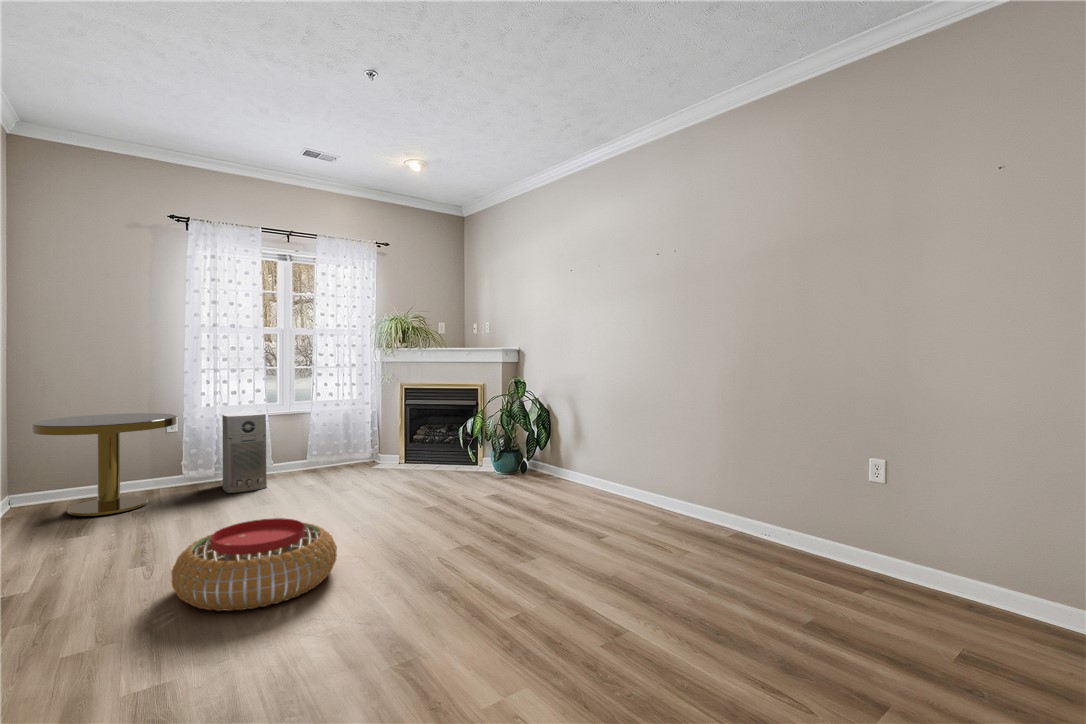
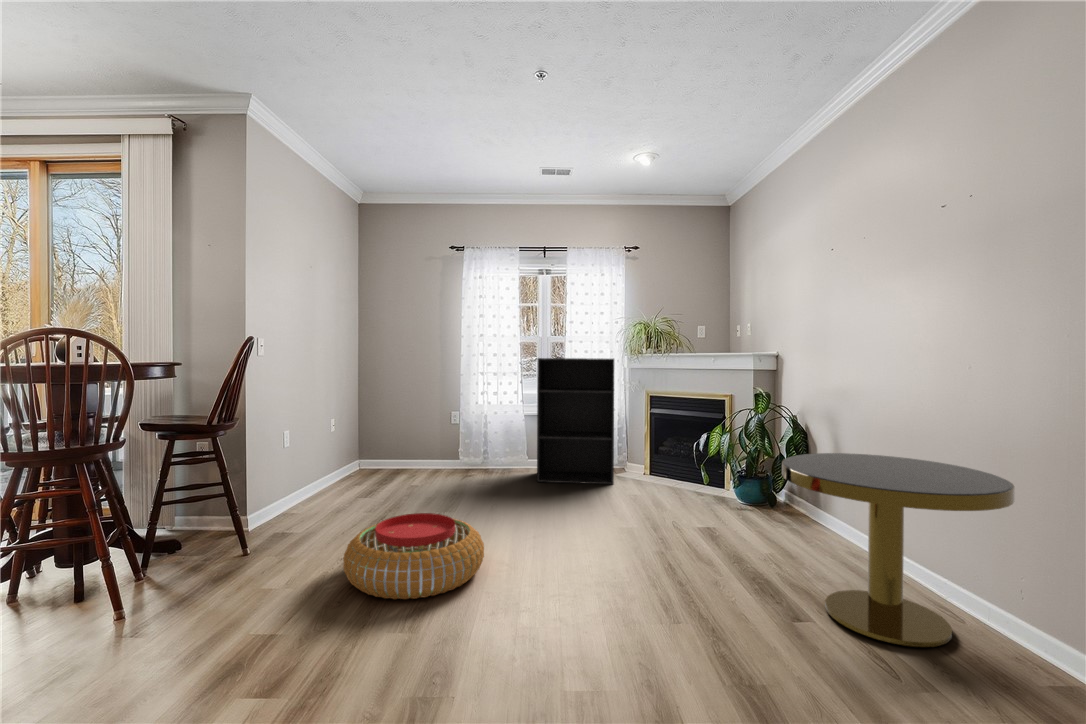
bookshelf: none [292,352,380,484] -> present [537,358,614,484]
air purifier: present [222,411,267,493] -> none [481,411,514,482]
side table: present [31,413,177,516] -> present [782,453,1015,647]

